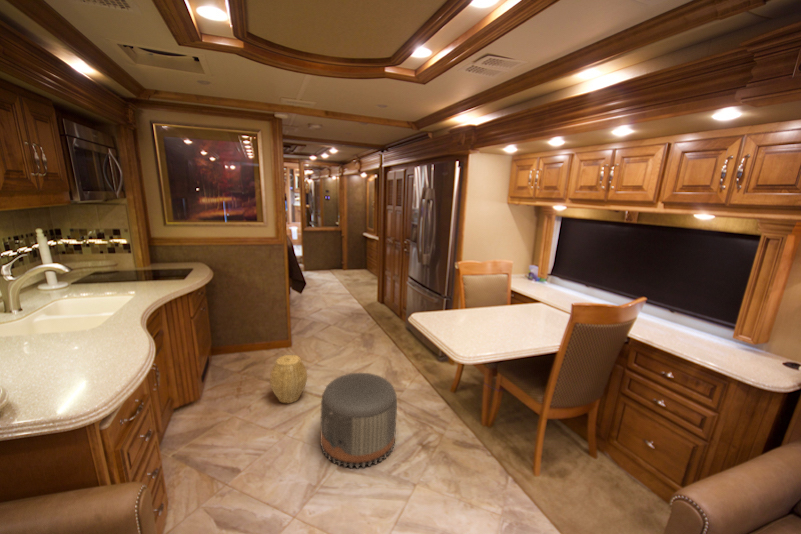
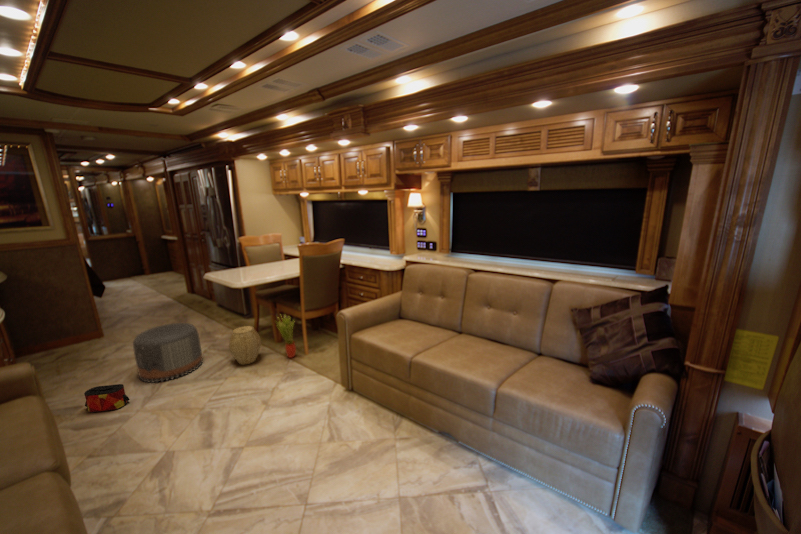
woven basket: present [270,355,307,403] -> present [229,326,261,365]
potted plant: none [515,416,552,497] -> present [277,317,296,358]
bag: none [257,460,305,510] -> present [84,384,130,413]

